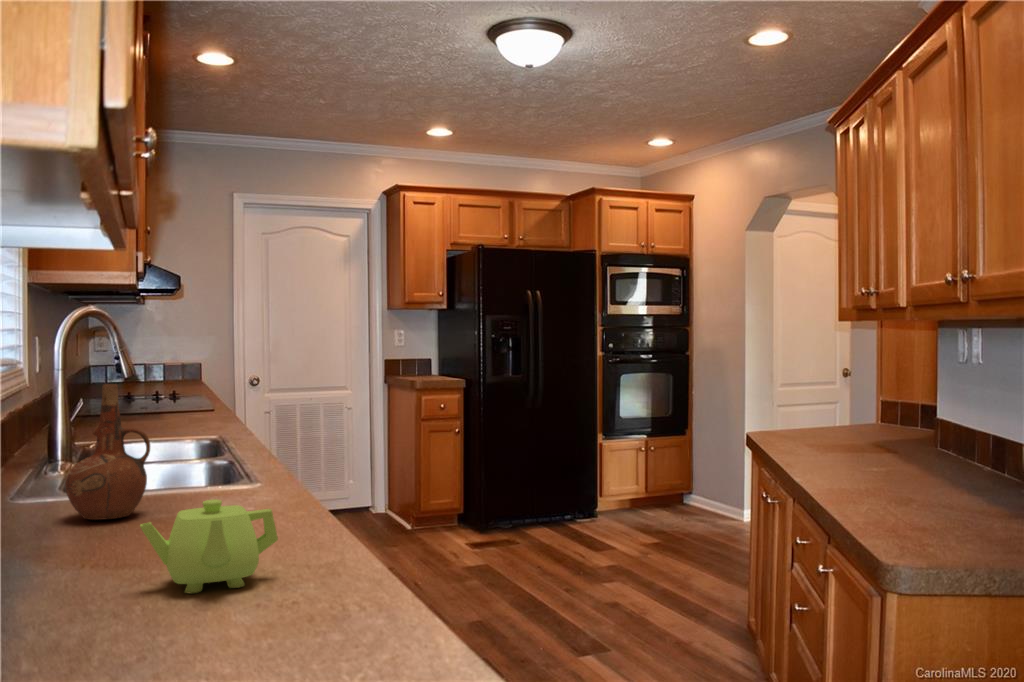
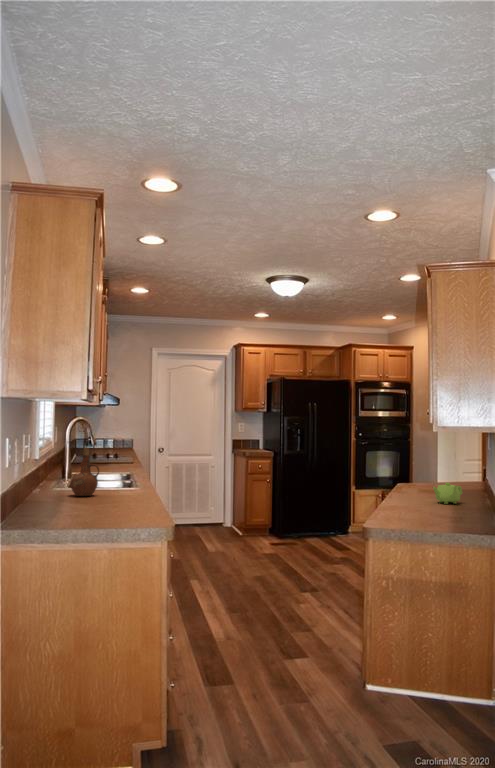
teapot: present [140,499,278,593] -> present [433,483,462,504]

